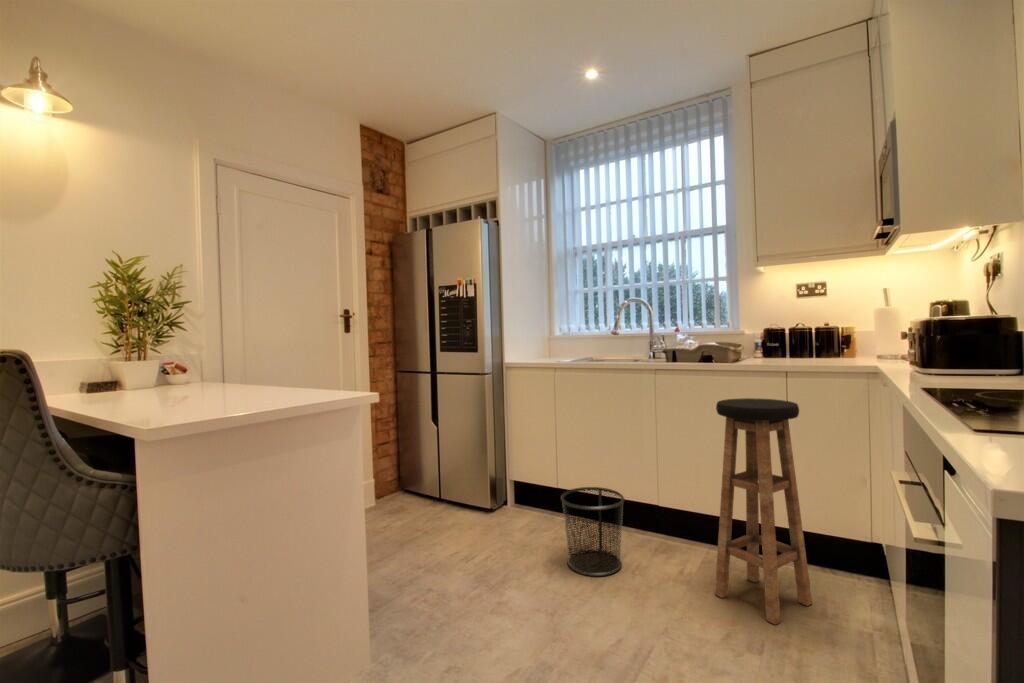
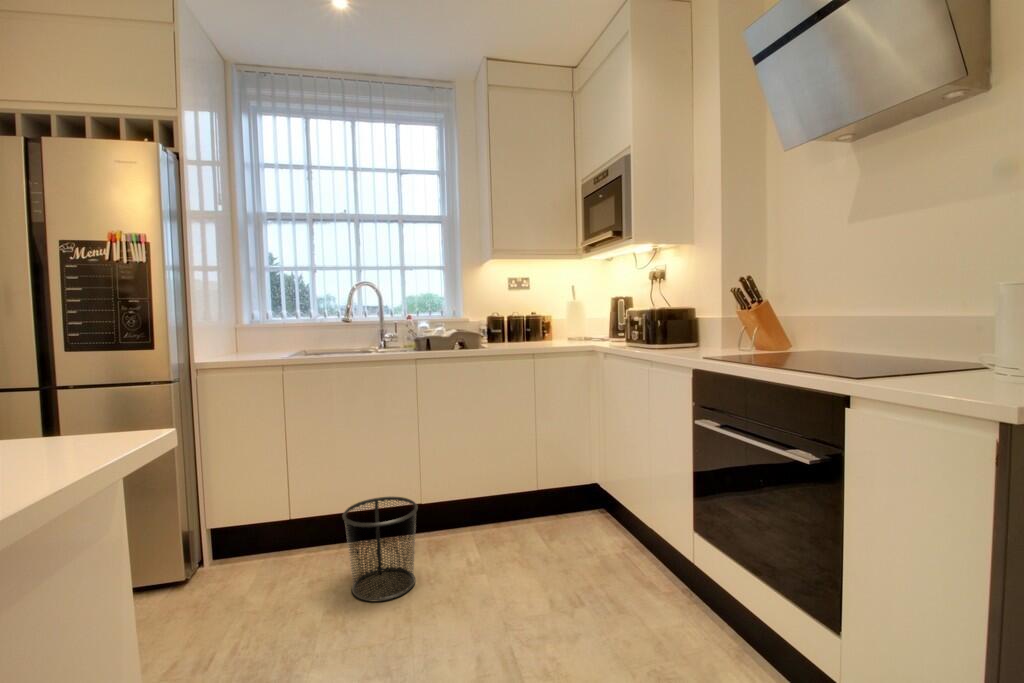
bar stool: present [715,398,812,625] -> none [506,379,574,571]

